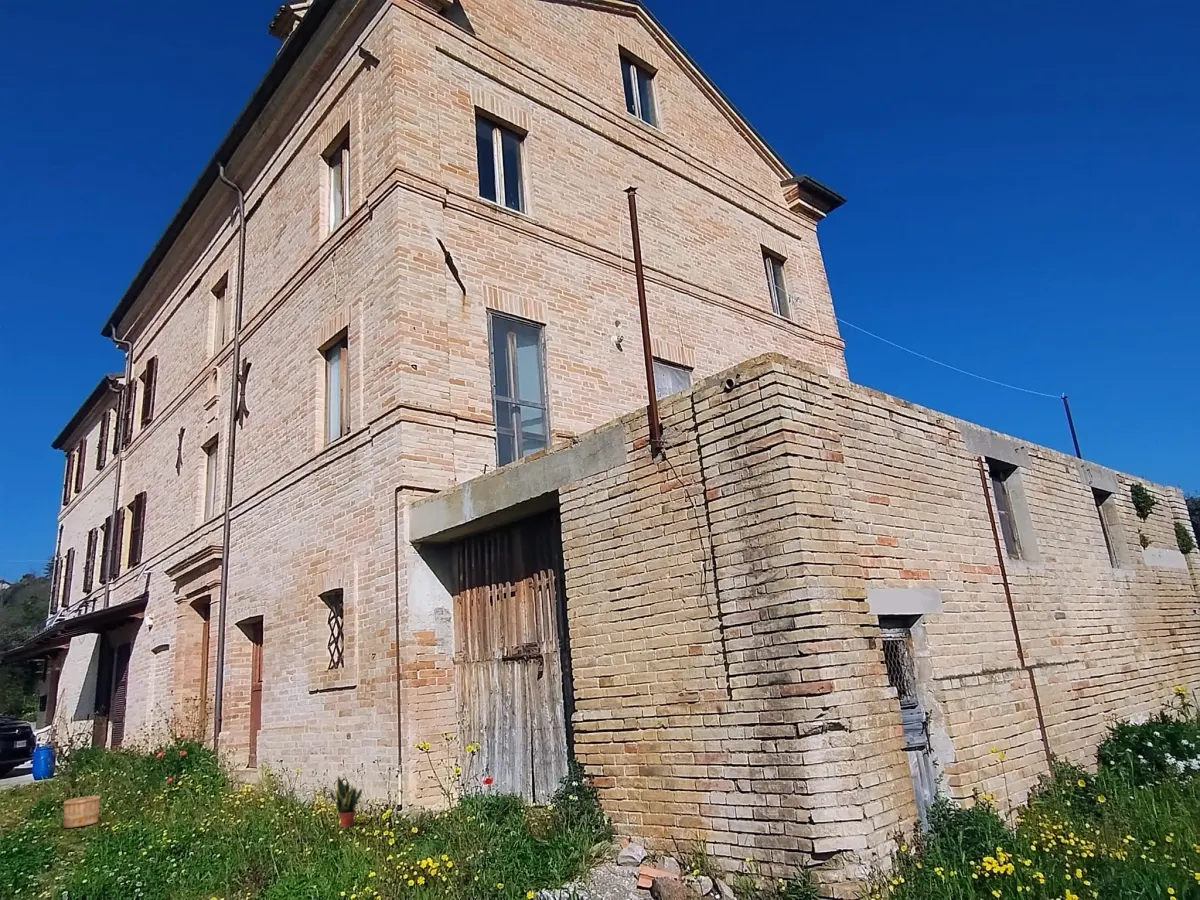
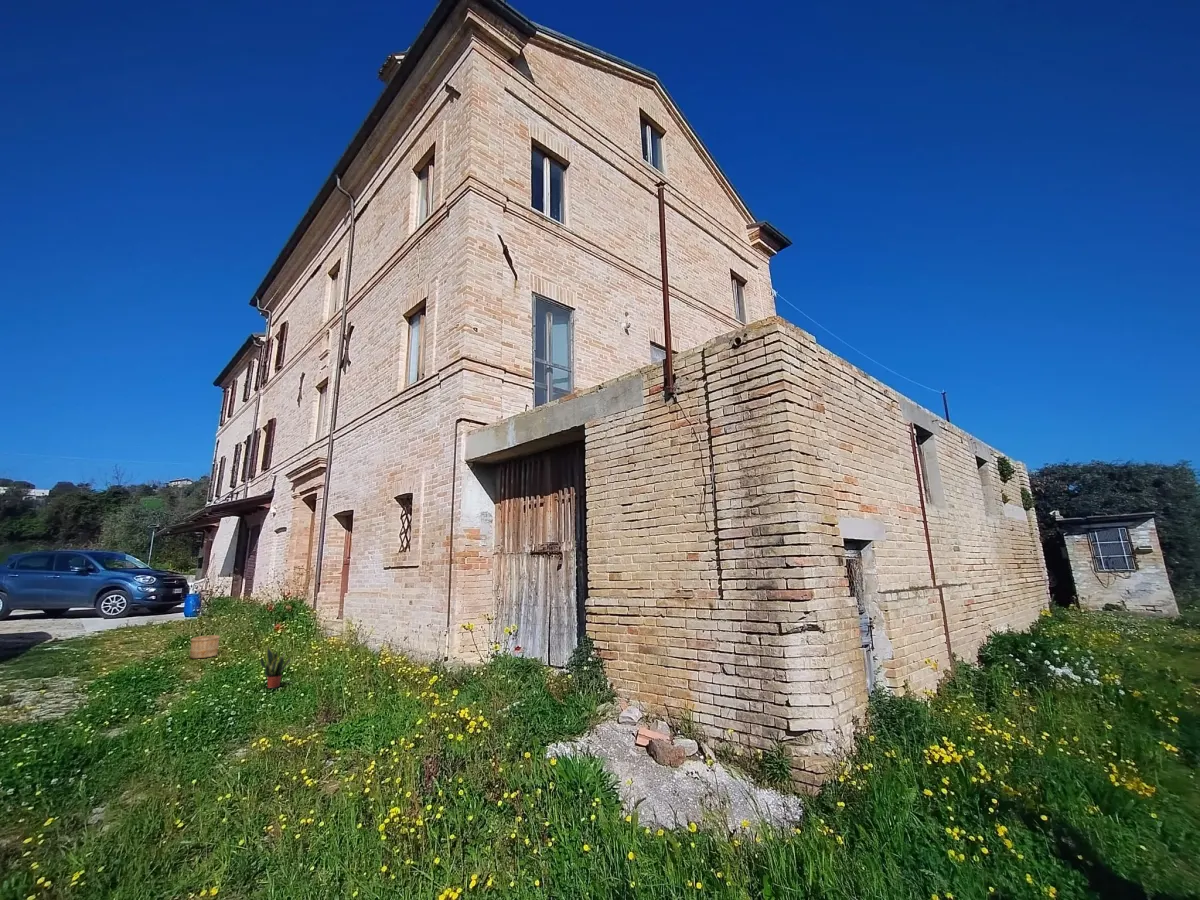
potted plant: present [330,777,362,827] -> present [260,647,290,688]

